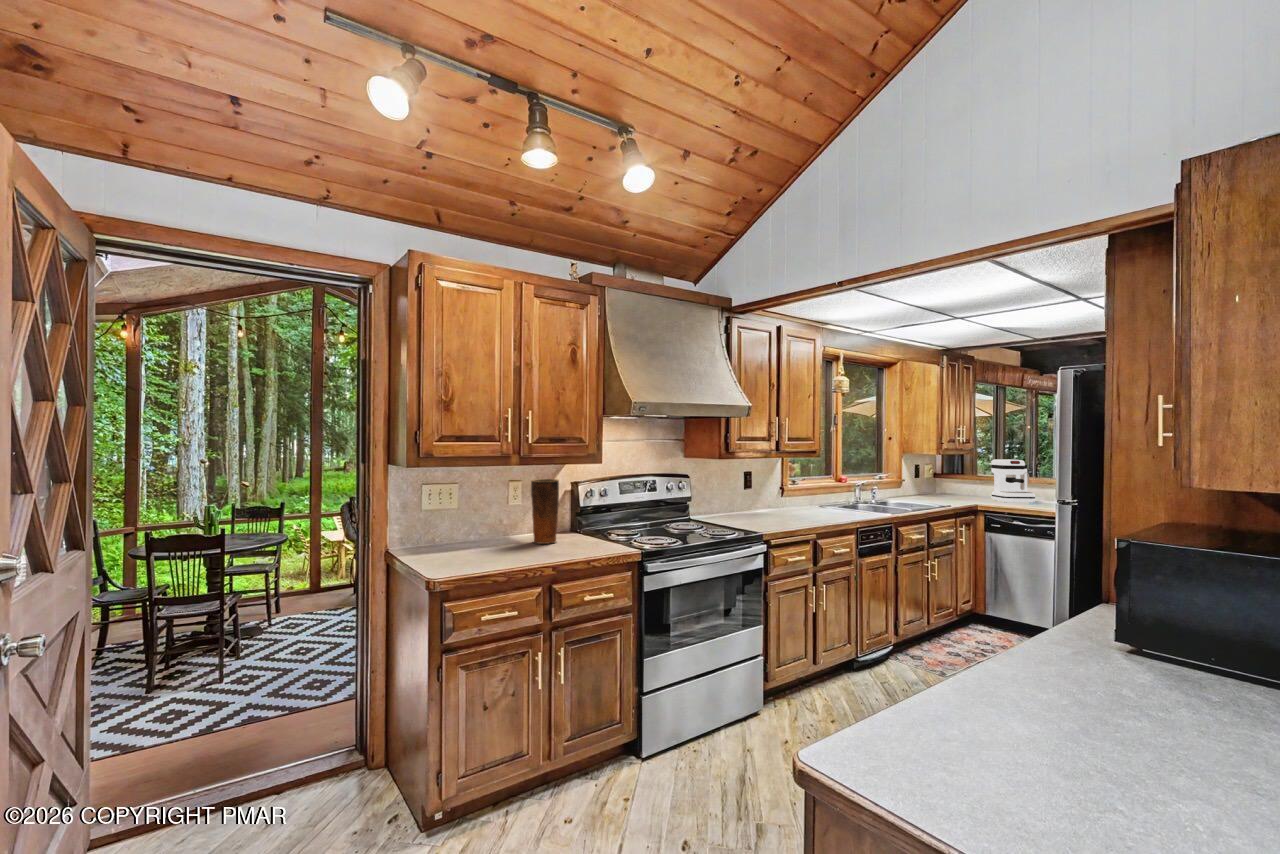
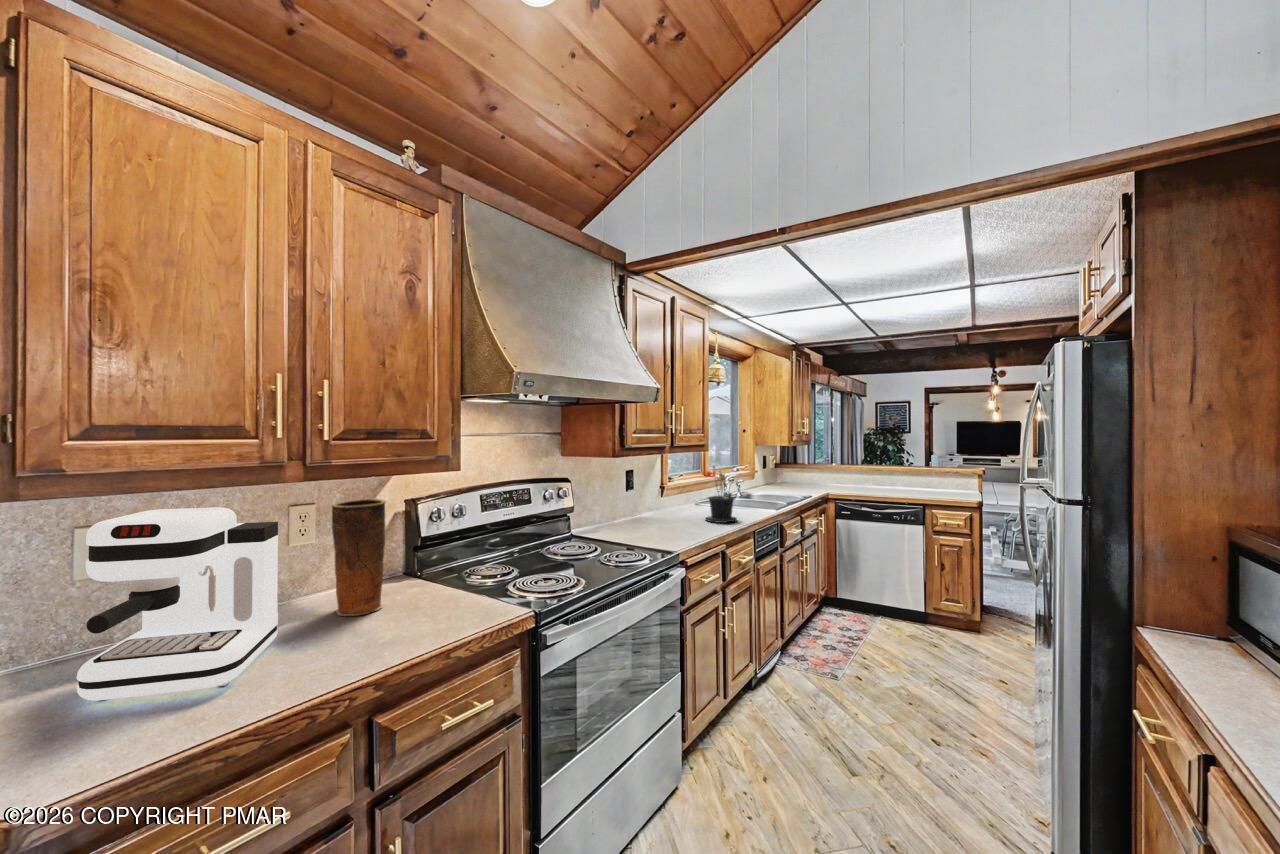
coffee maker: present [991,459,1035,503] -> present [77,507,278,700]
potted plant: none [813,470,843,520] -> present [706,466,737,523]

